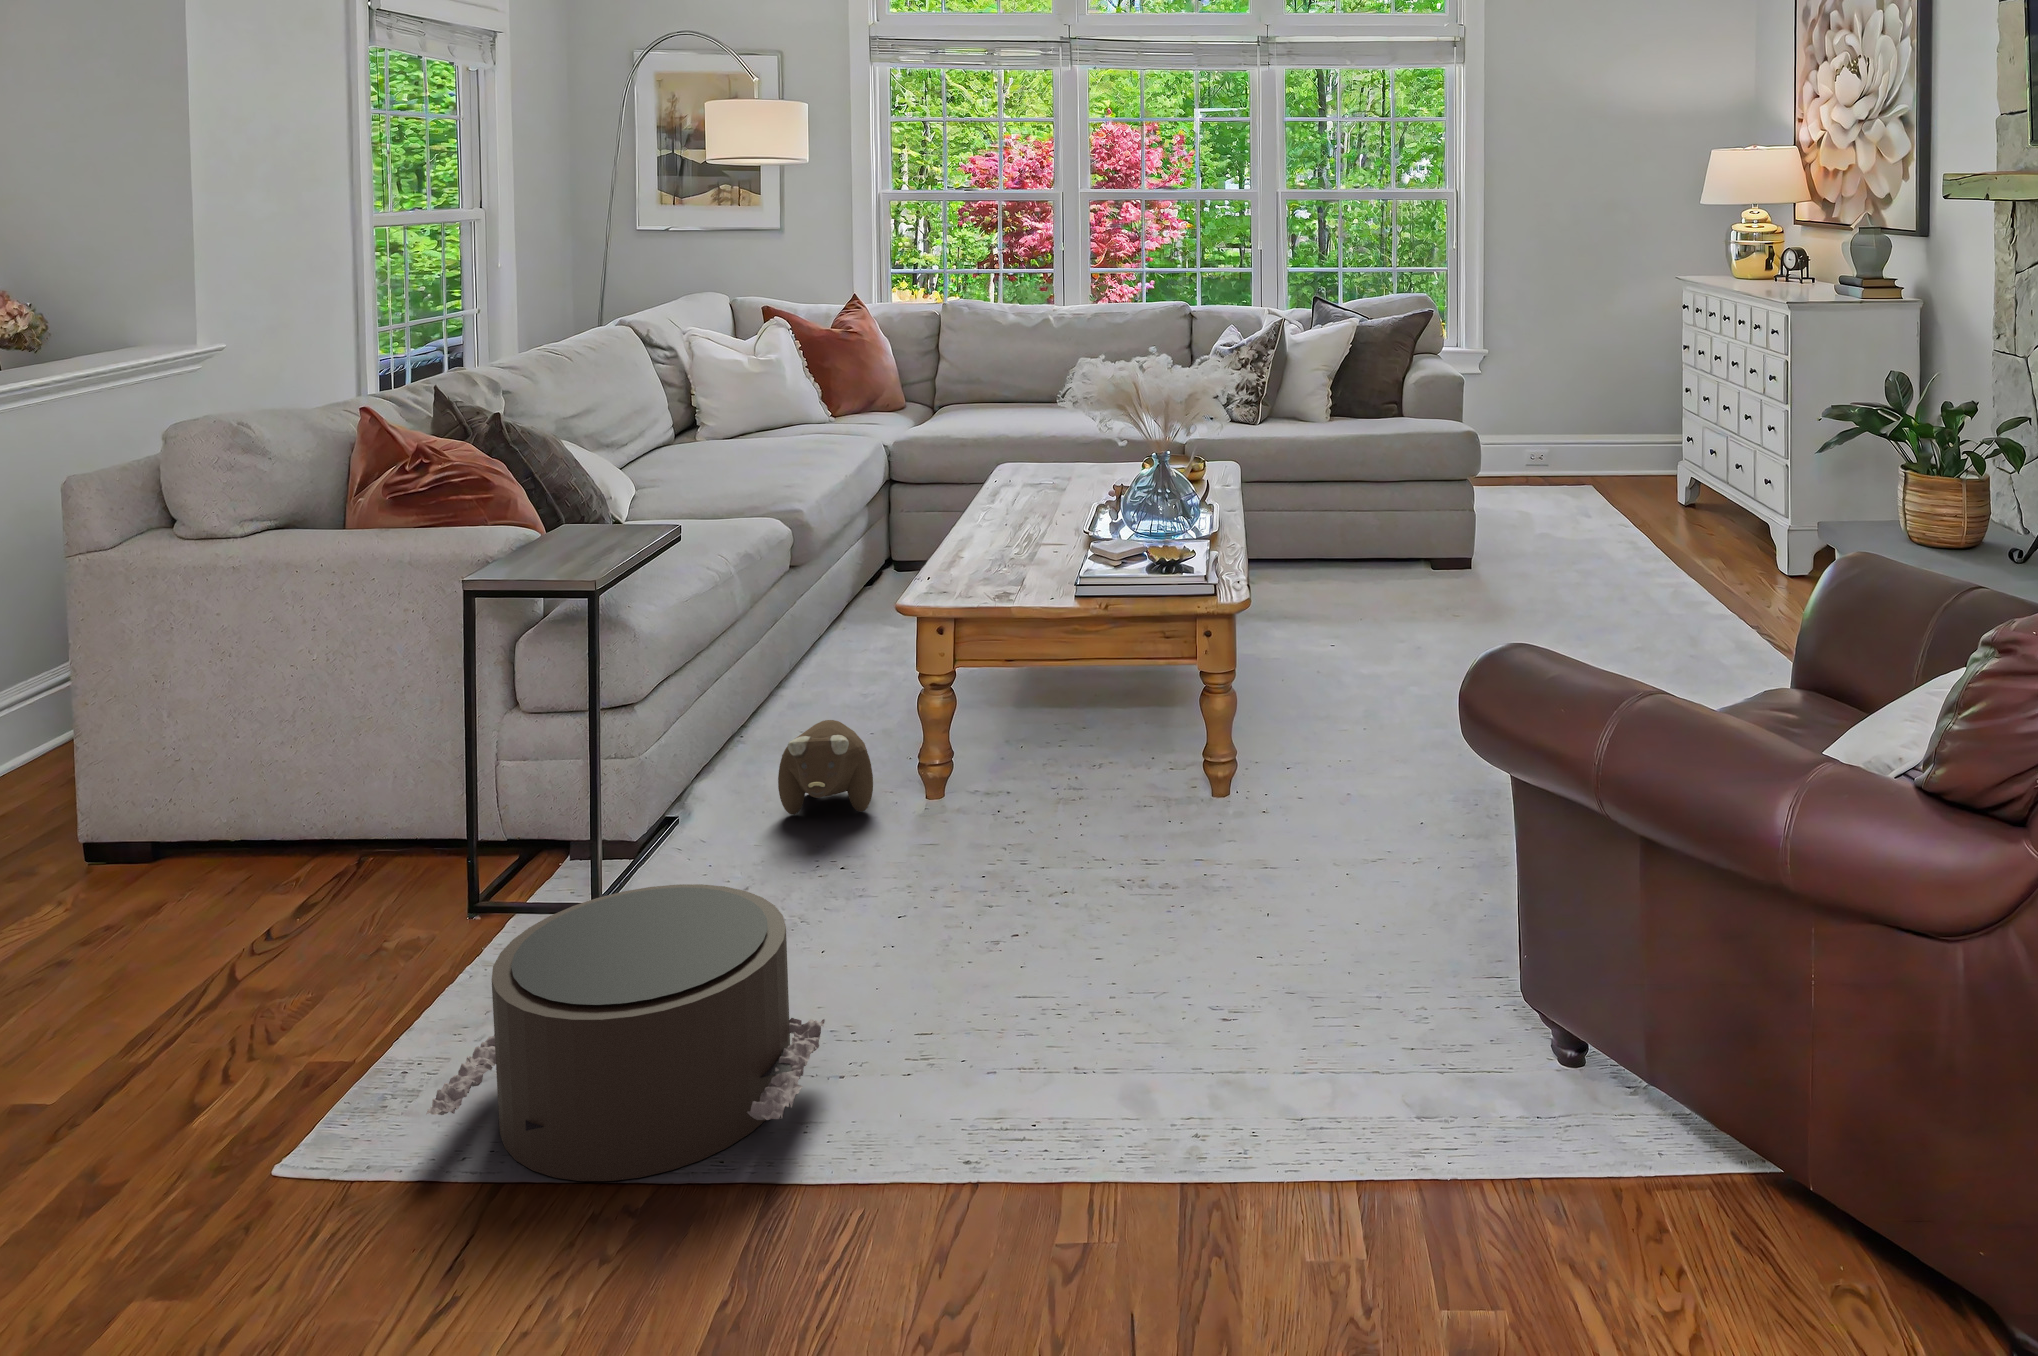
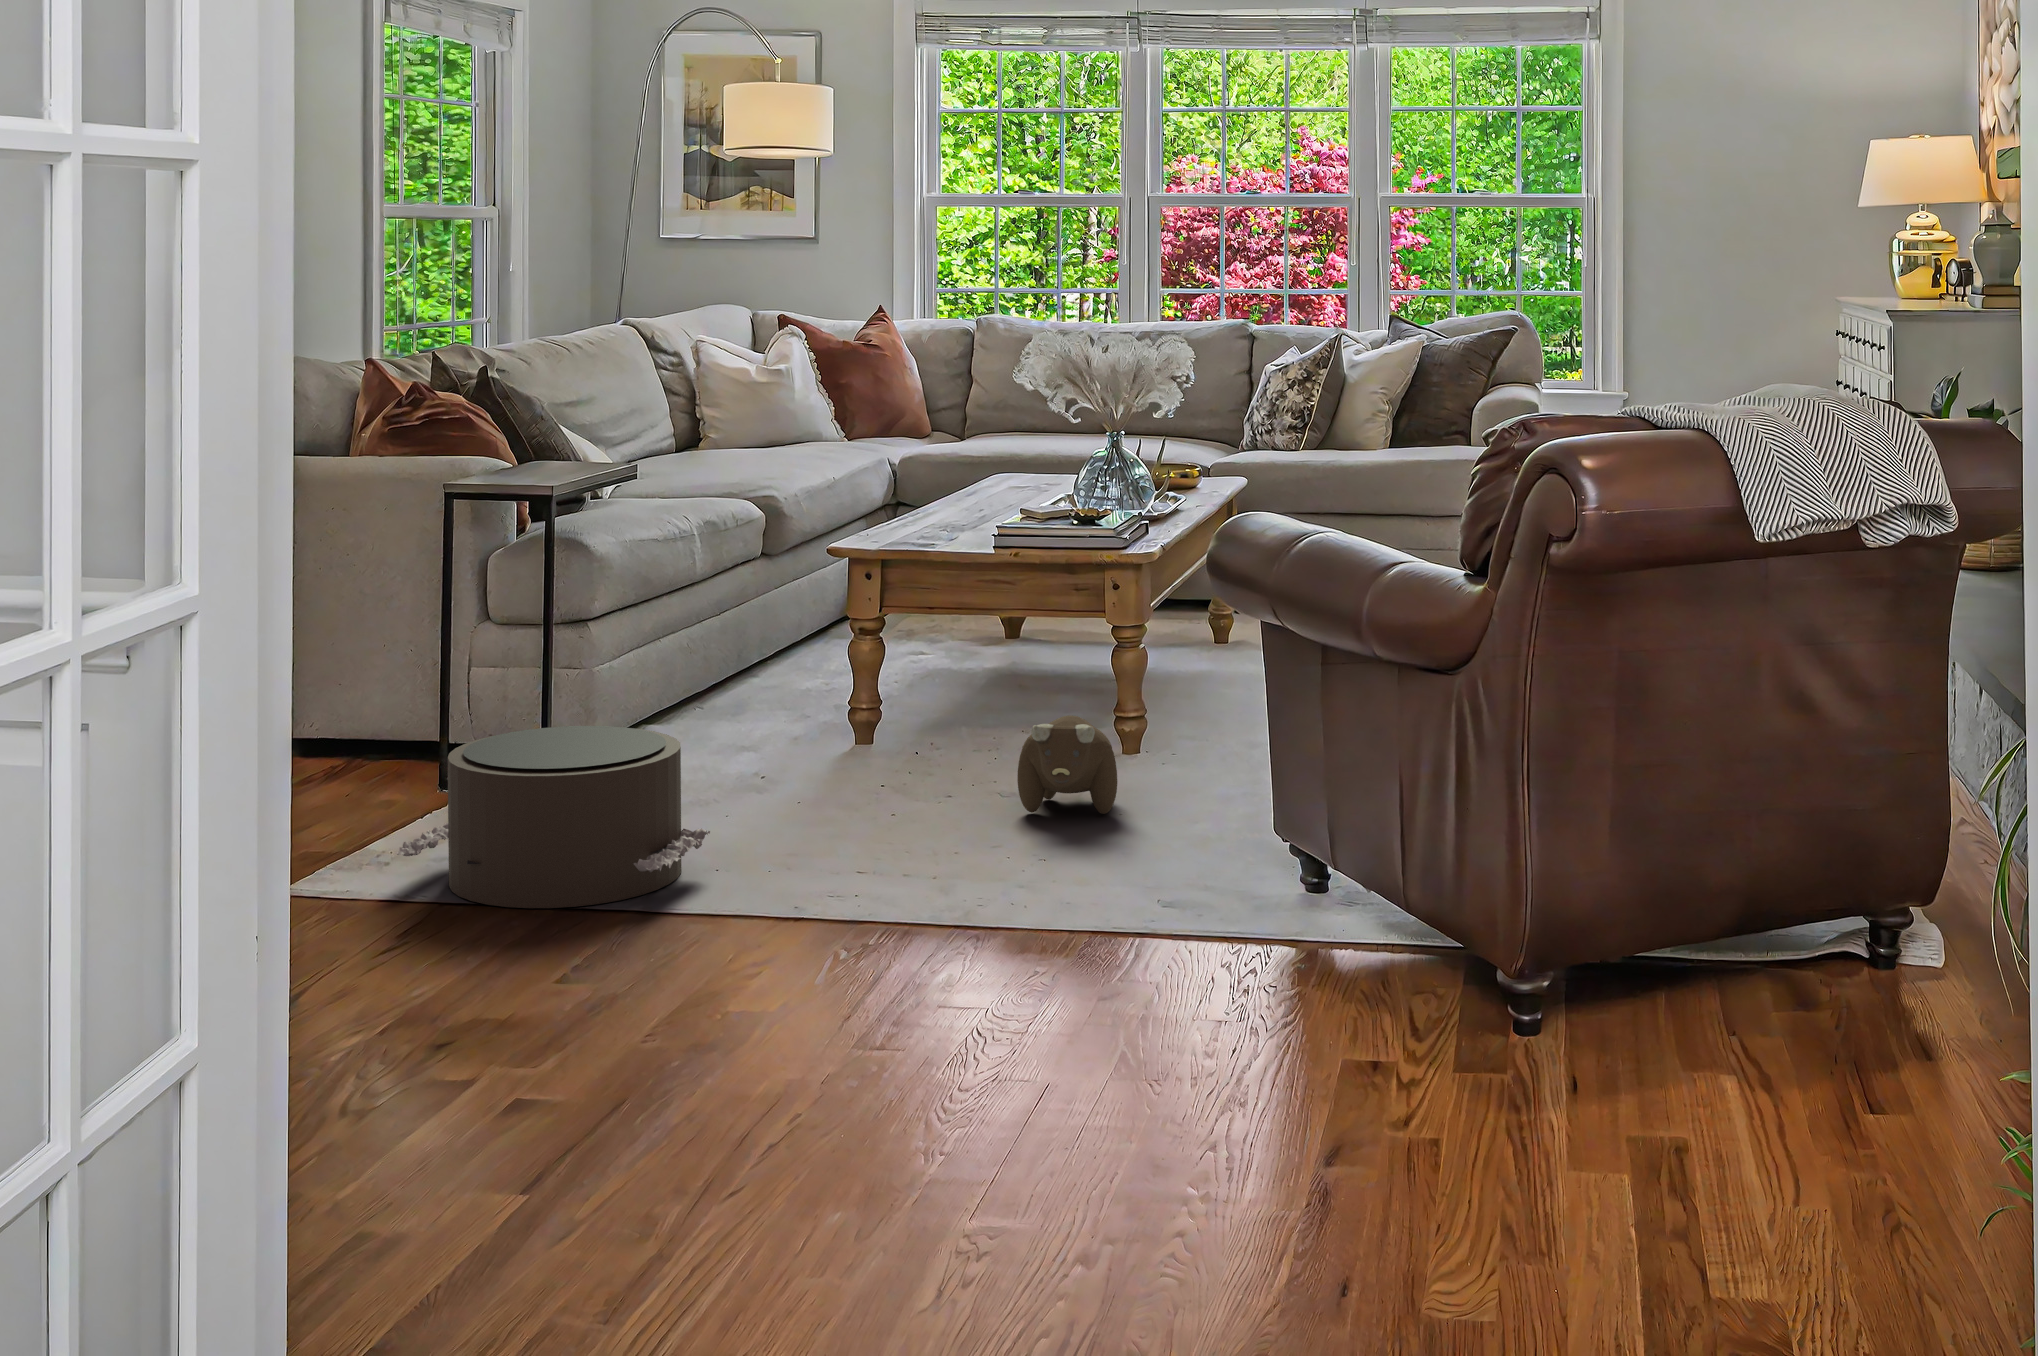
plush toy: present [778,720,873,815] -> present [1017,715,1117,814]

